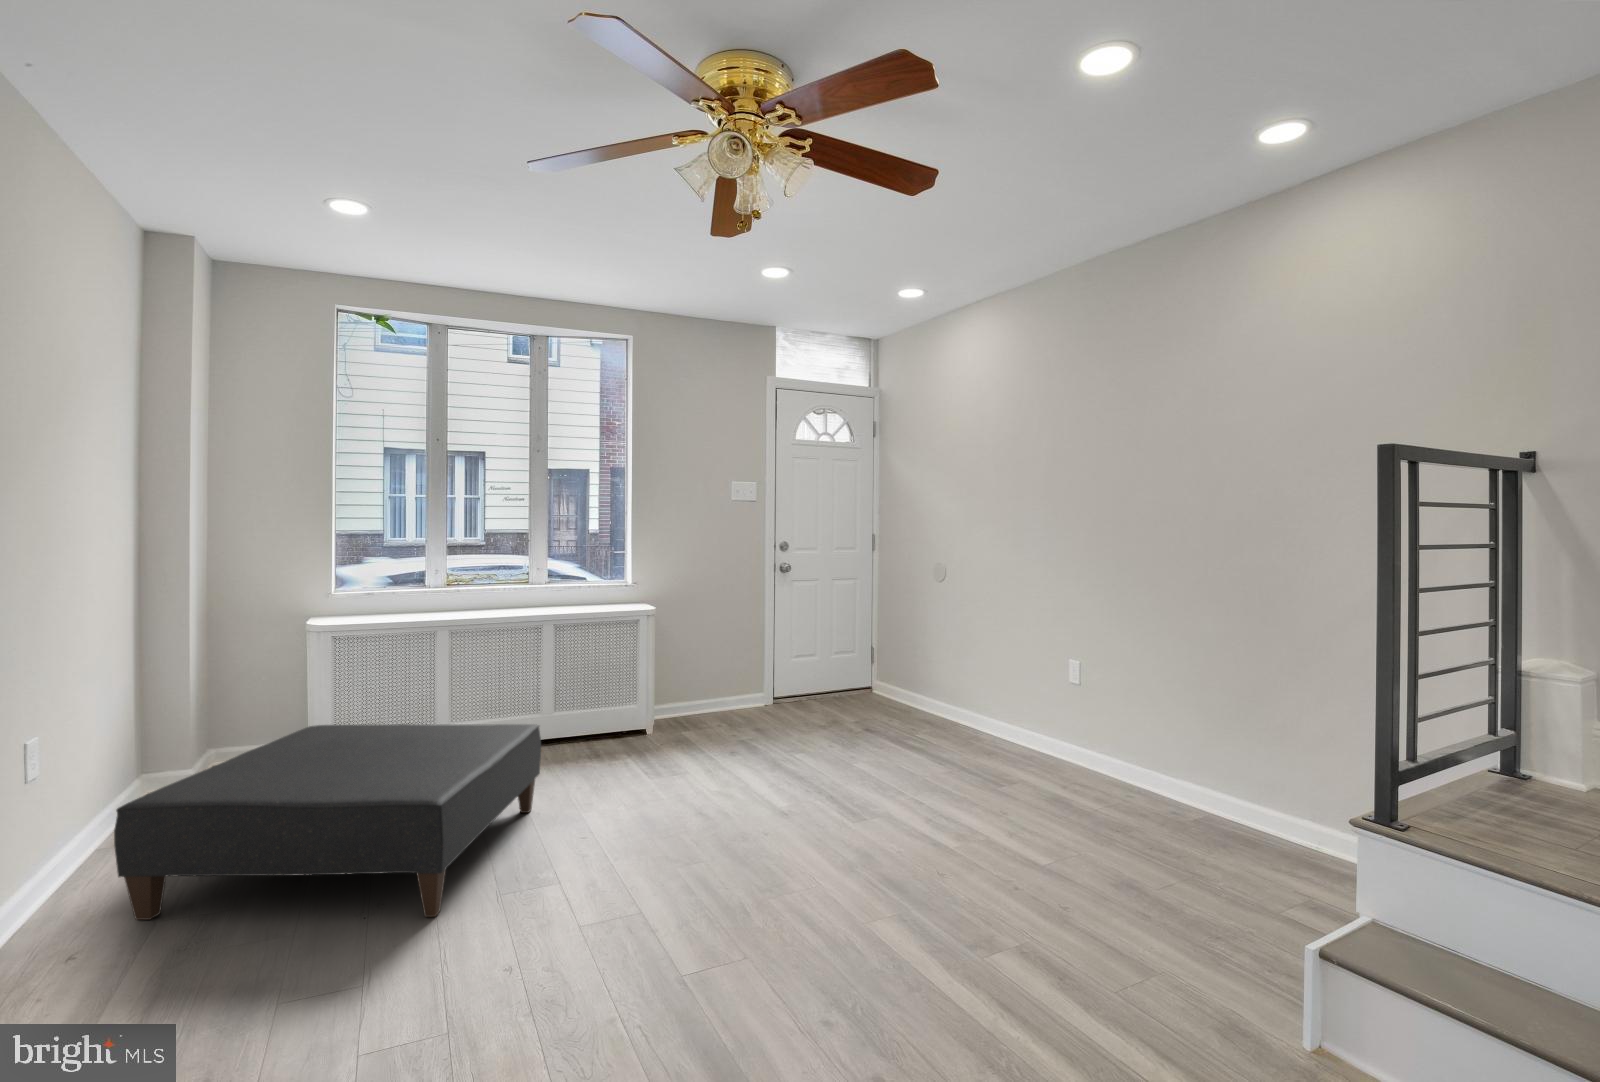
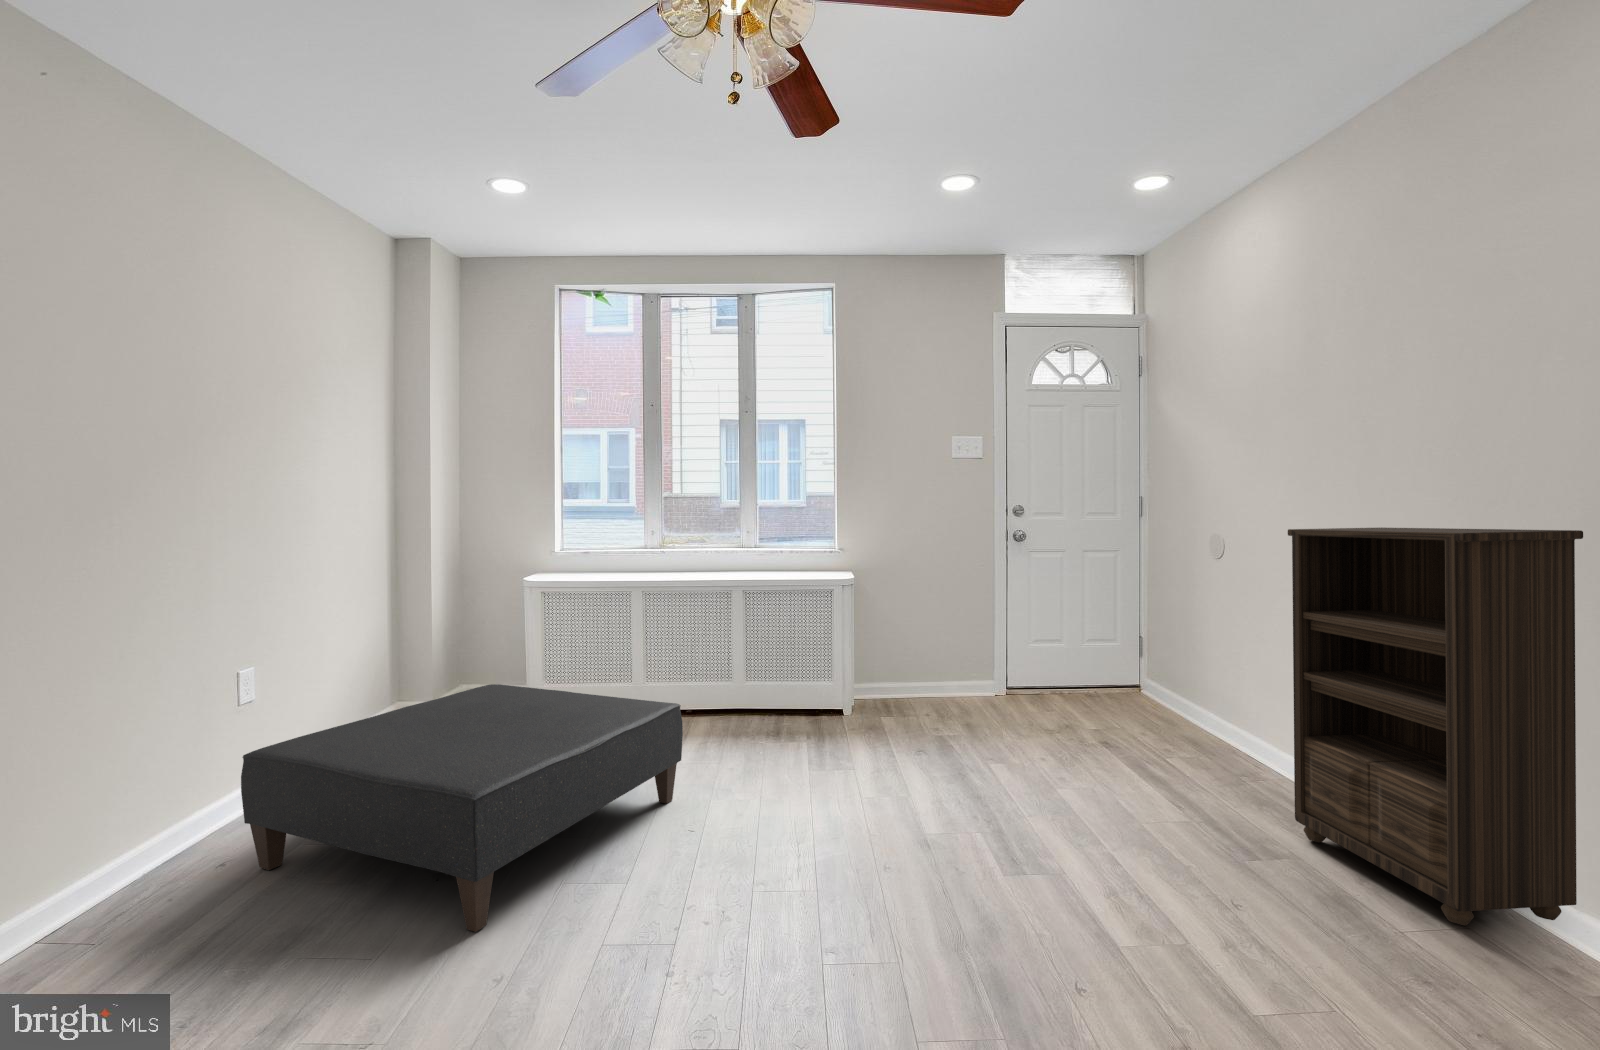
bookshelf: none [983,569,1122,802] -> present [1288,527,1583,925]

